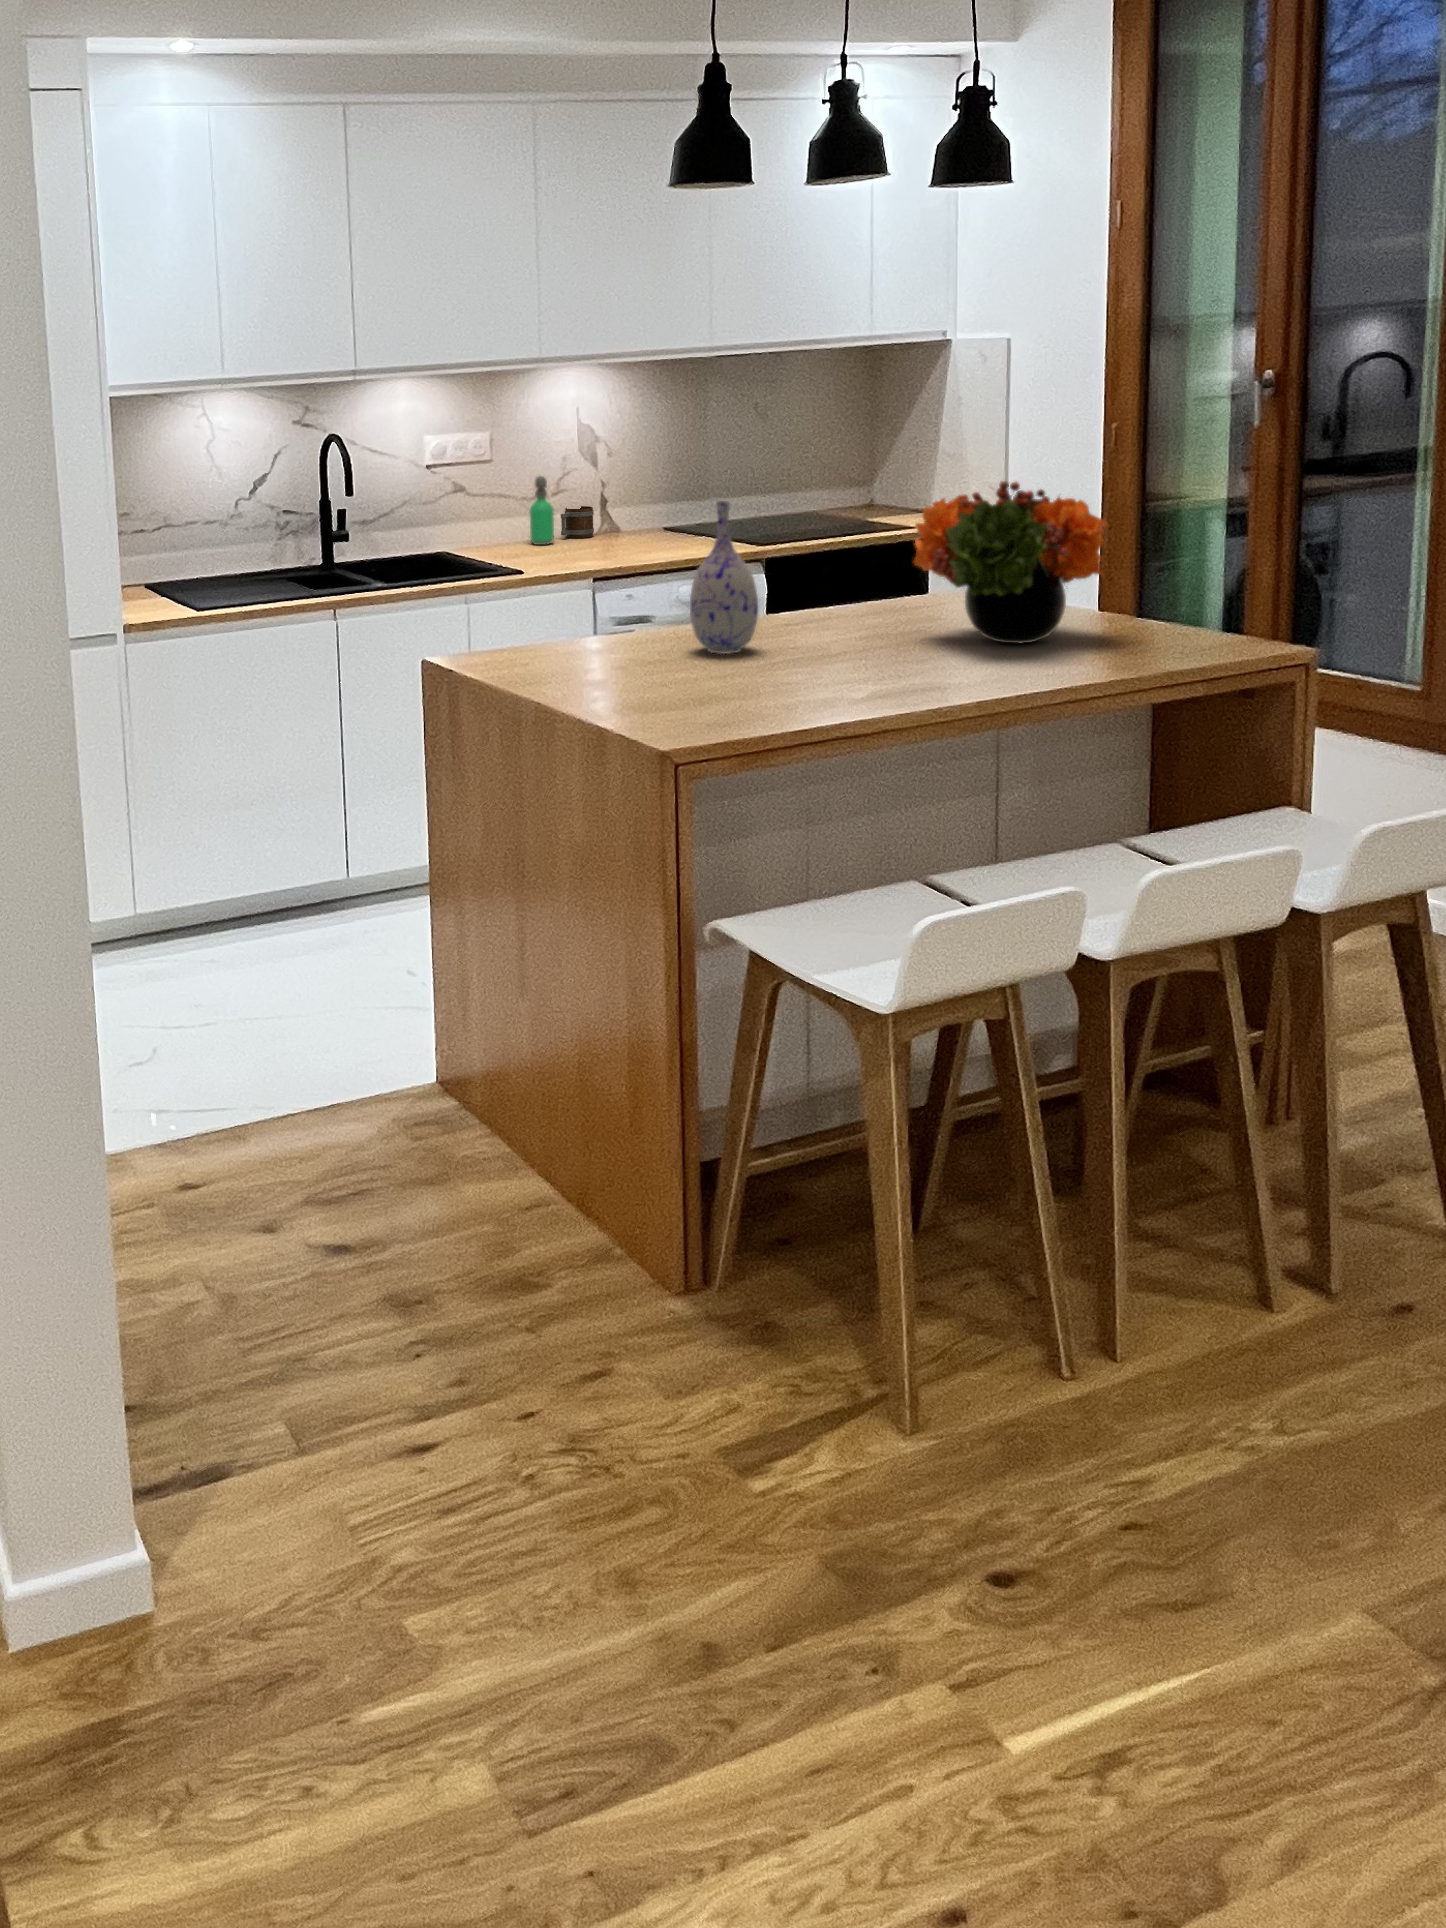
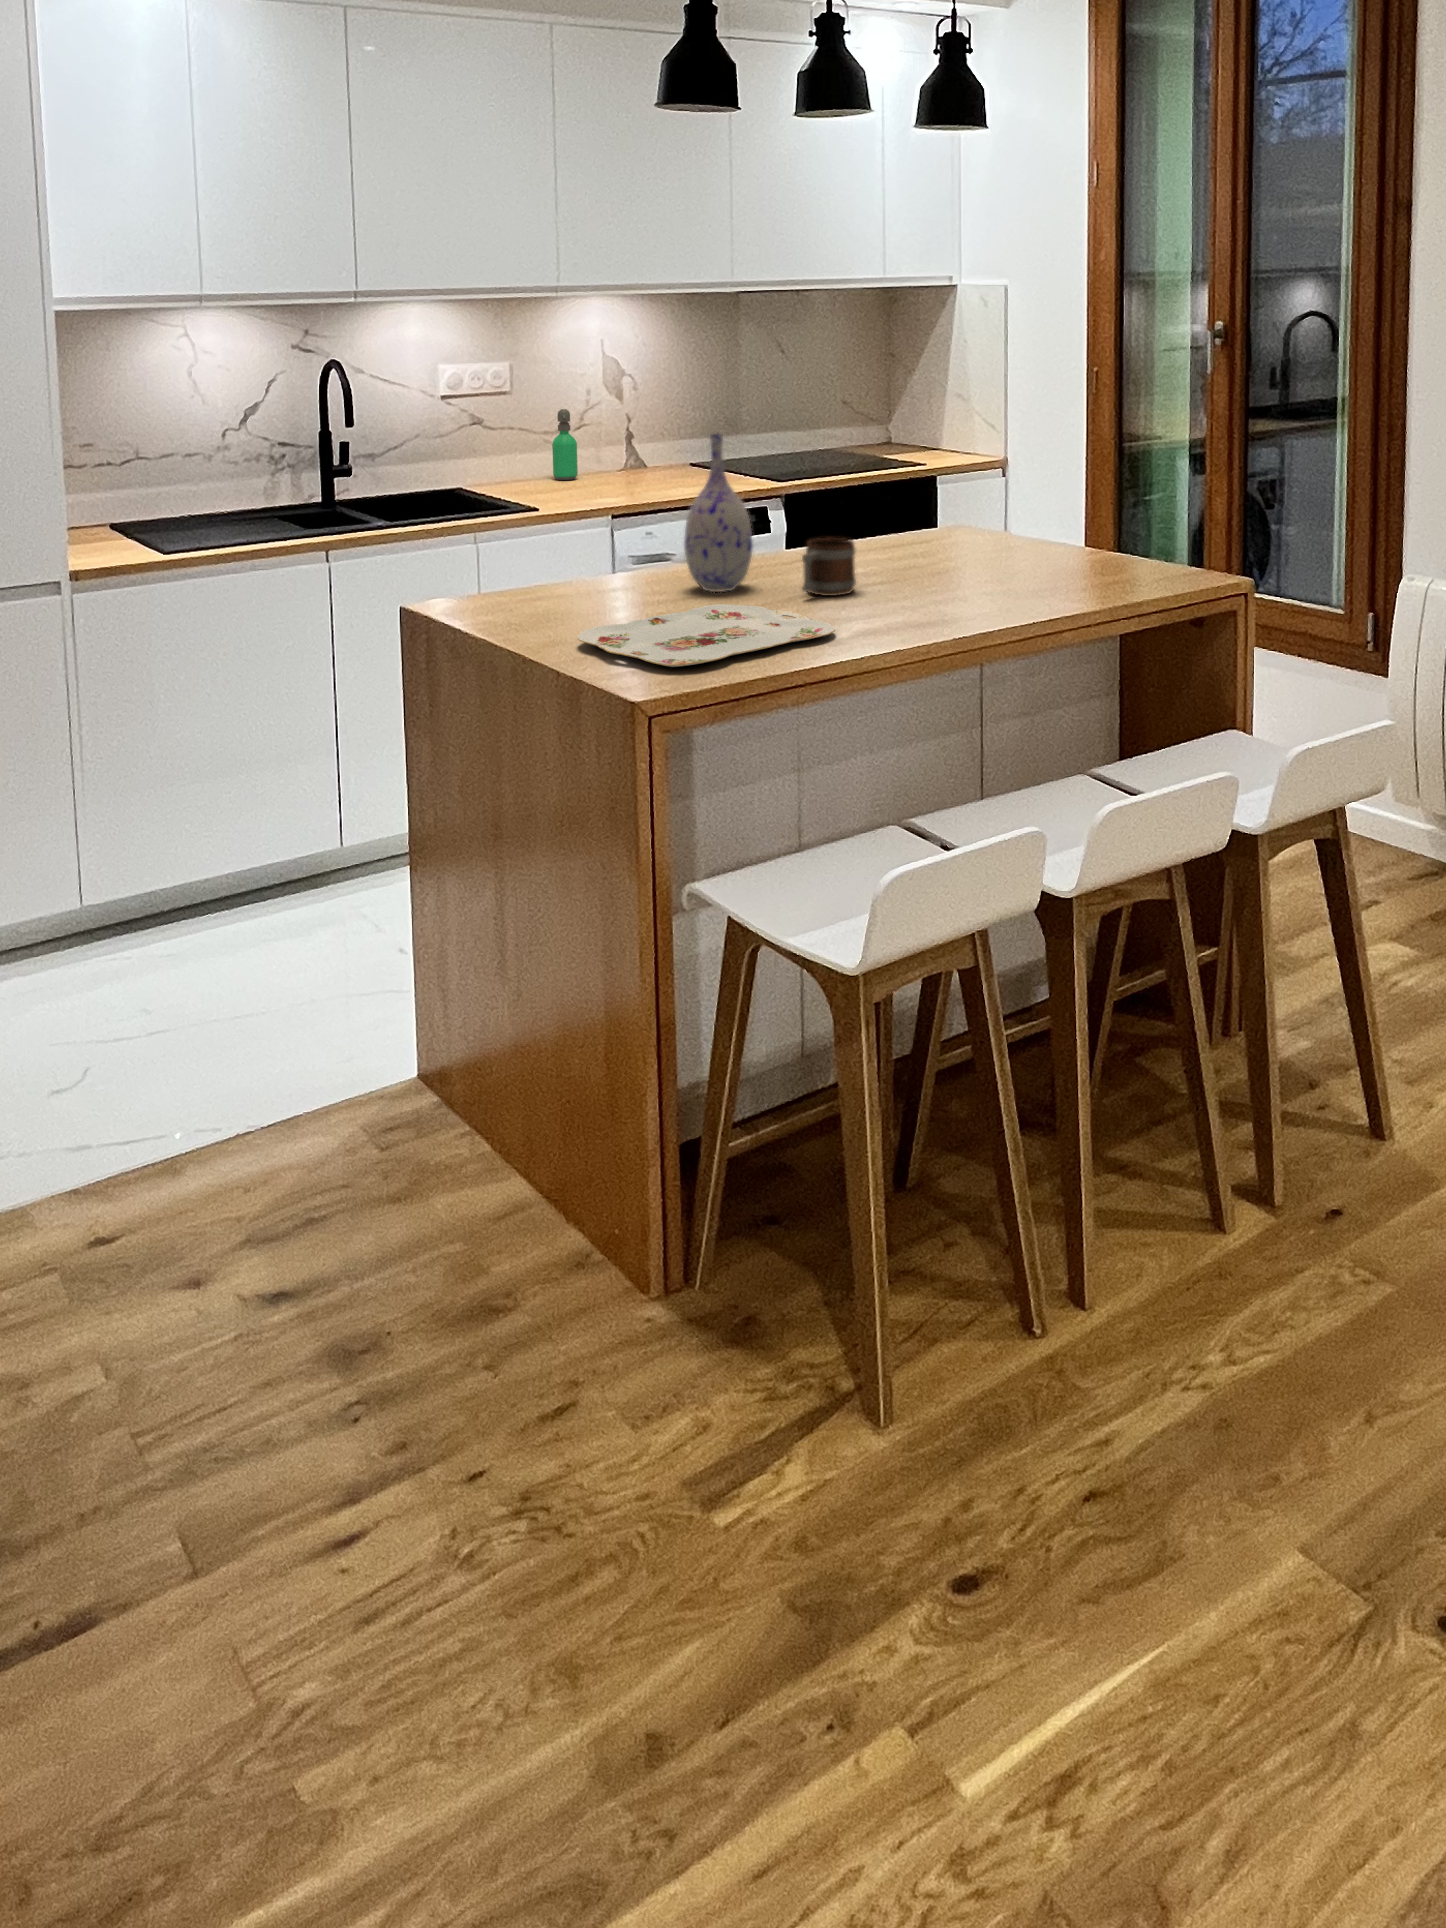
flower arrangement: present [914,481,1107,643] -> none [898,417,1076,577]
mug: present [561,506,594,538] -> present [802,538,856,596]
serving tray: none [598,665,853,723] -> present [577,604,836,667]

